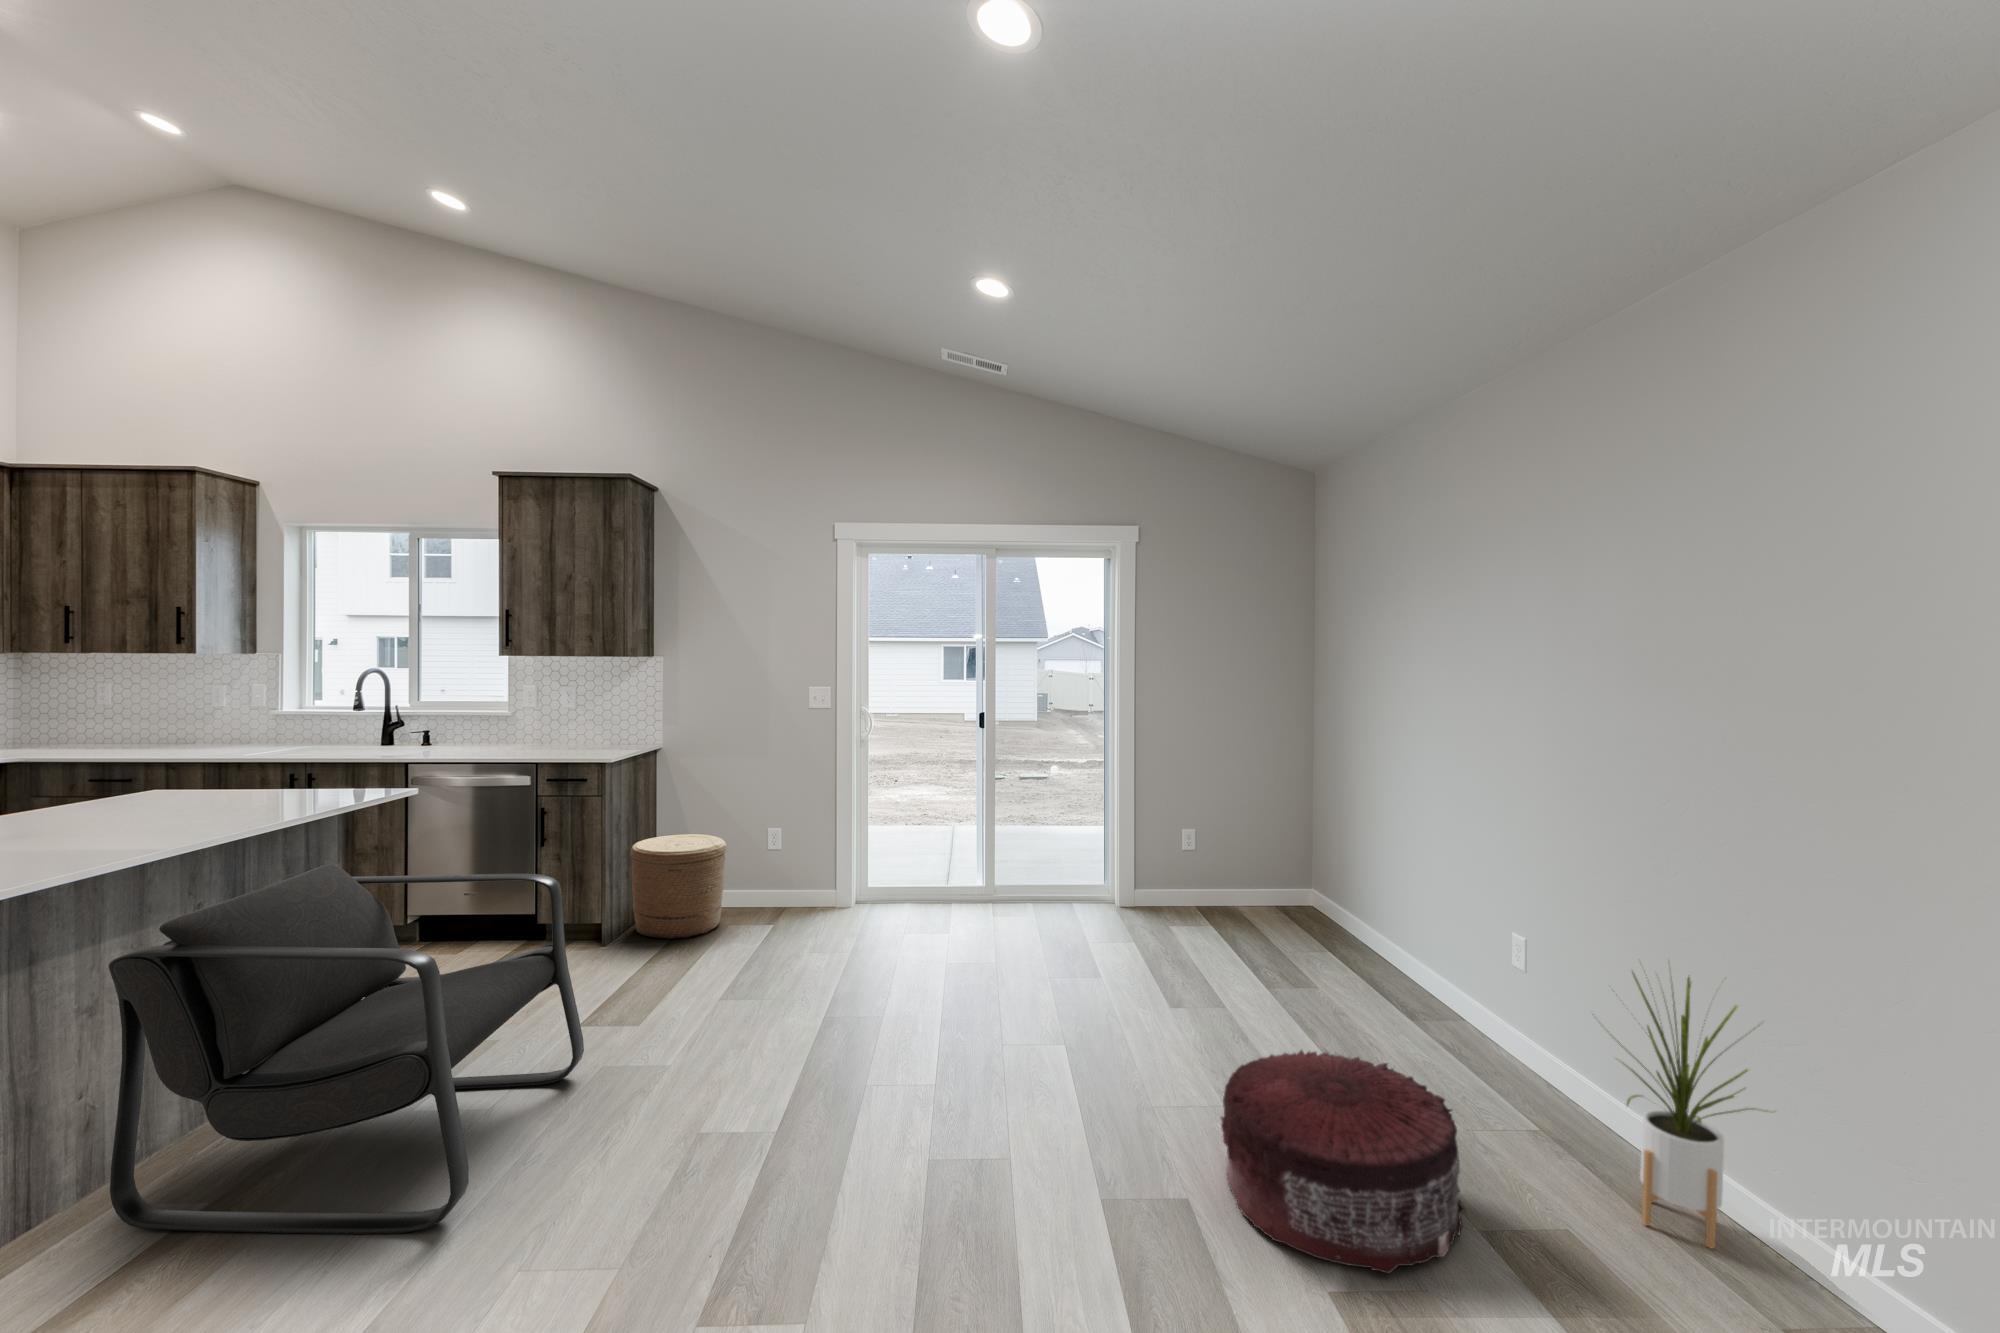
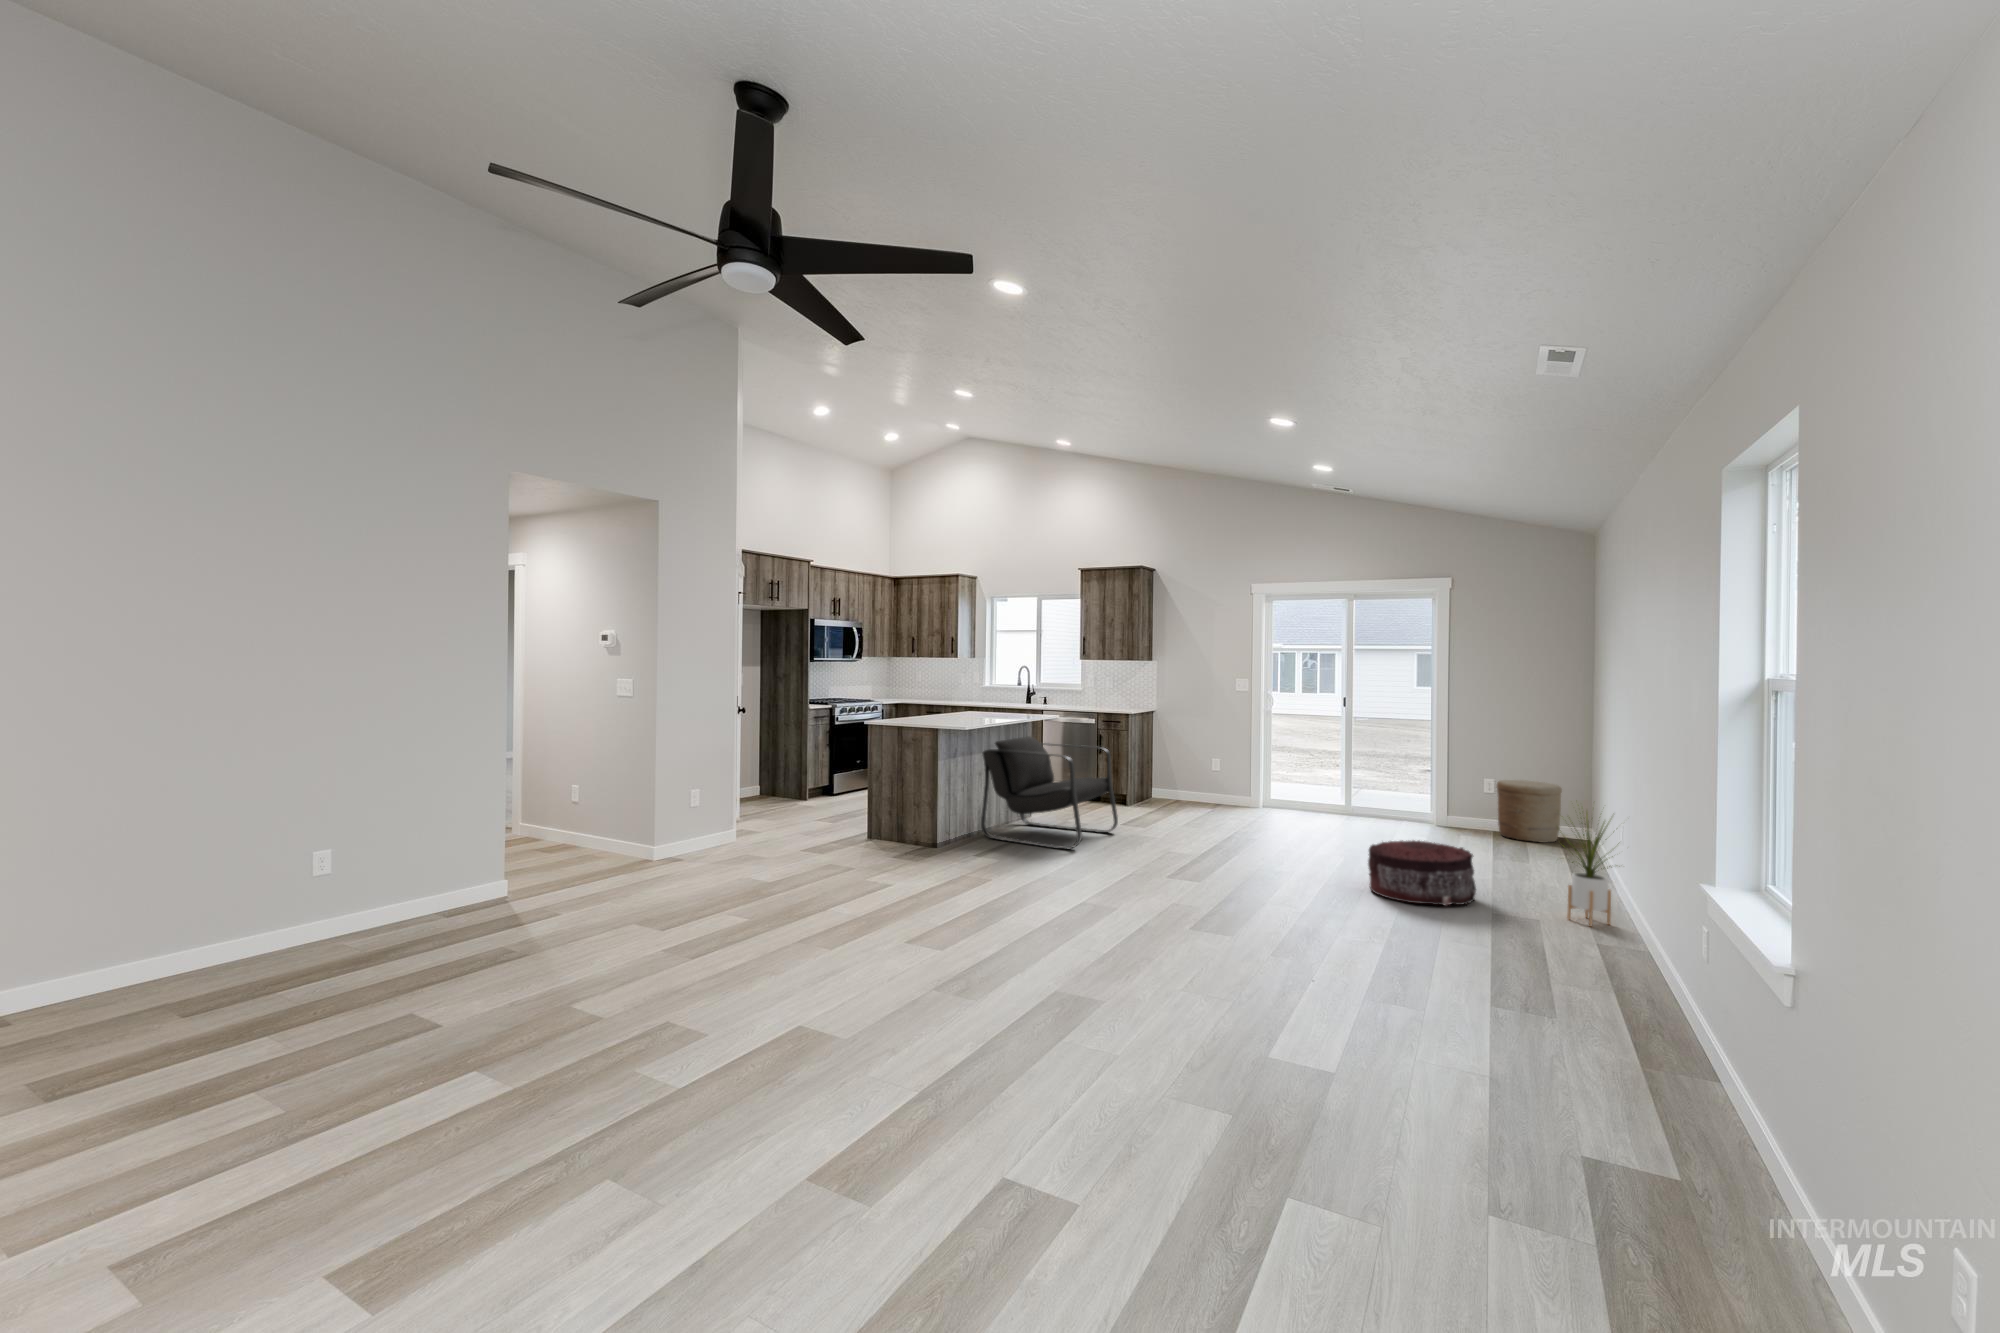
woven basket: present [630,834,727,939] -> present [1497,780,1562,842]

